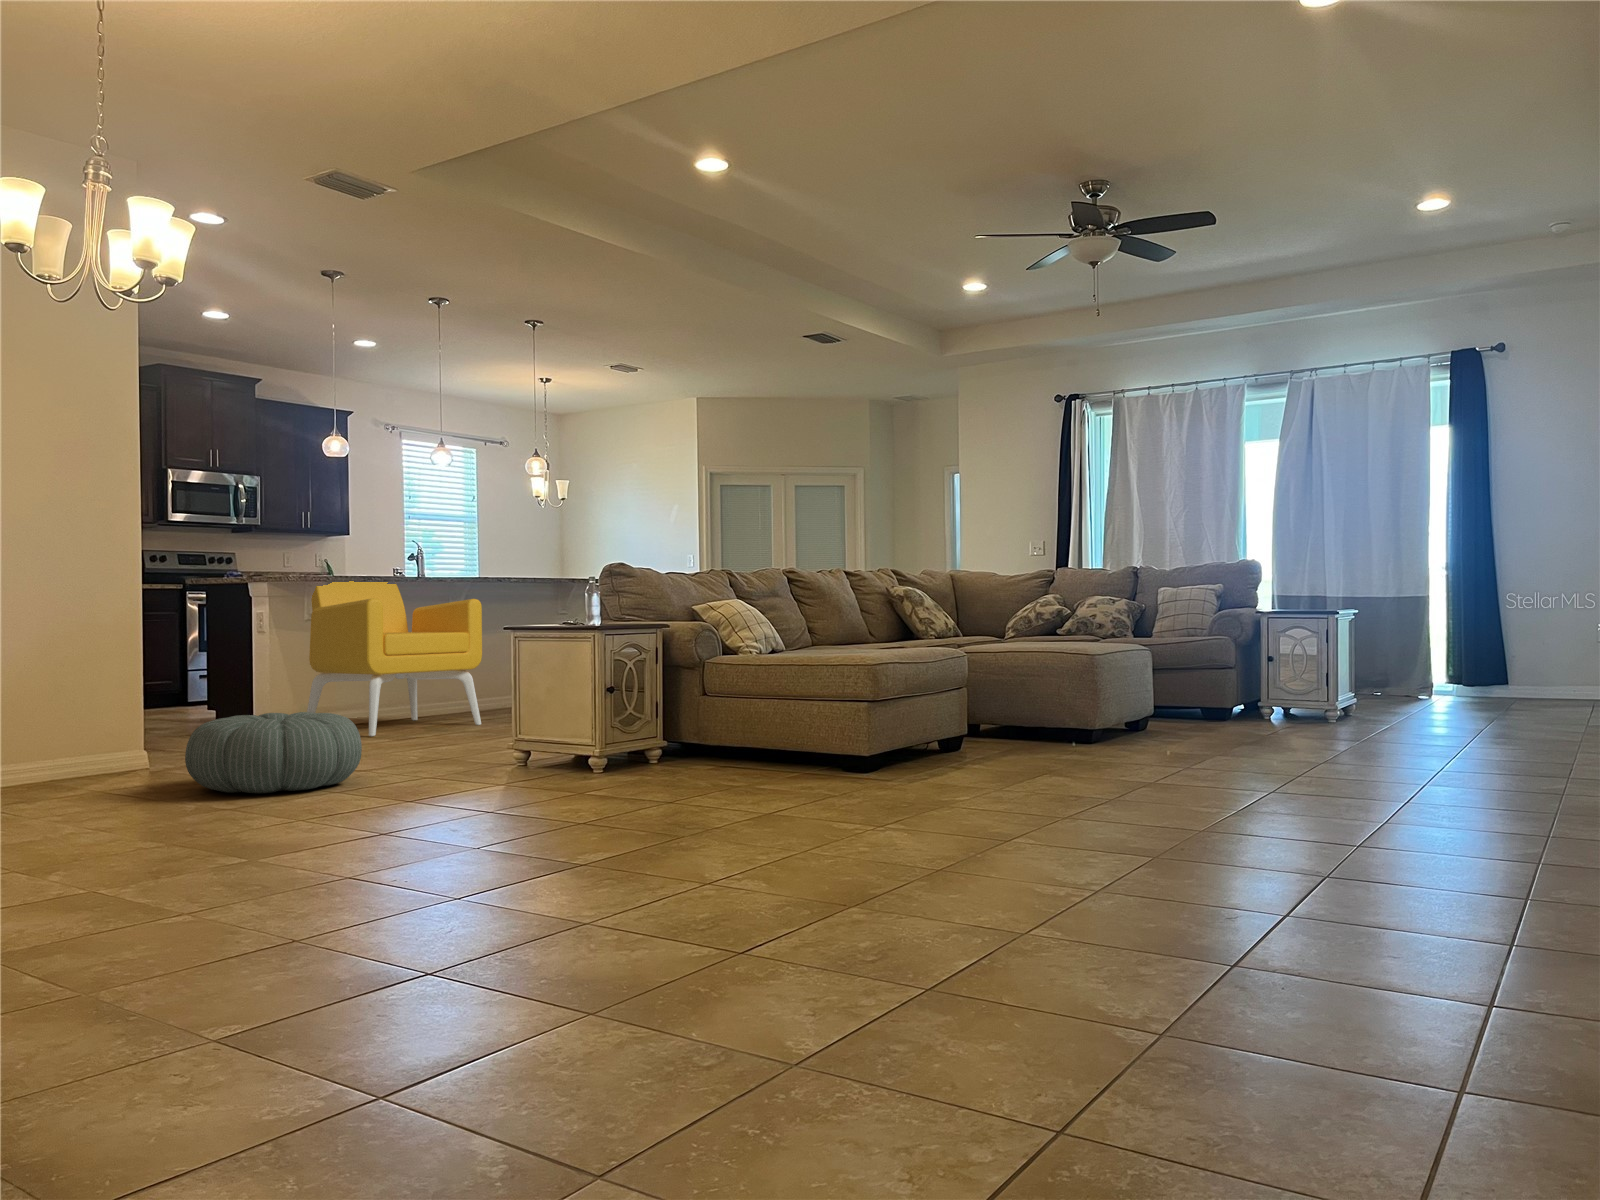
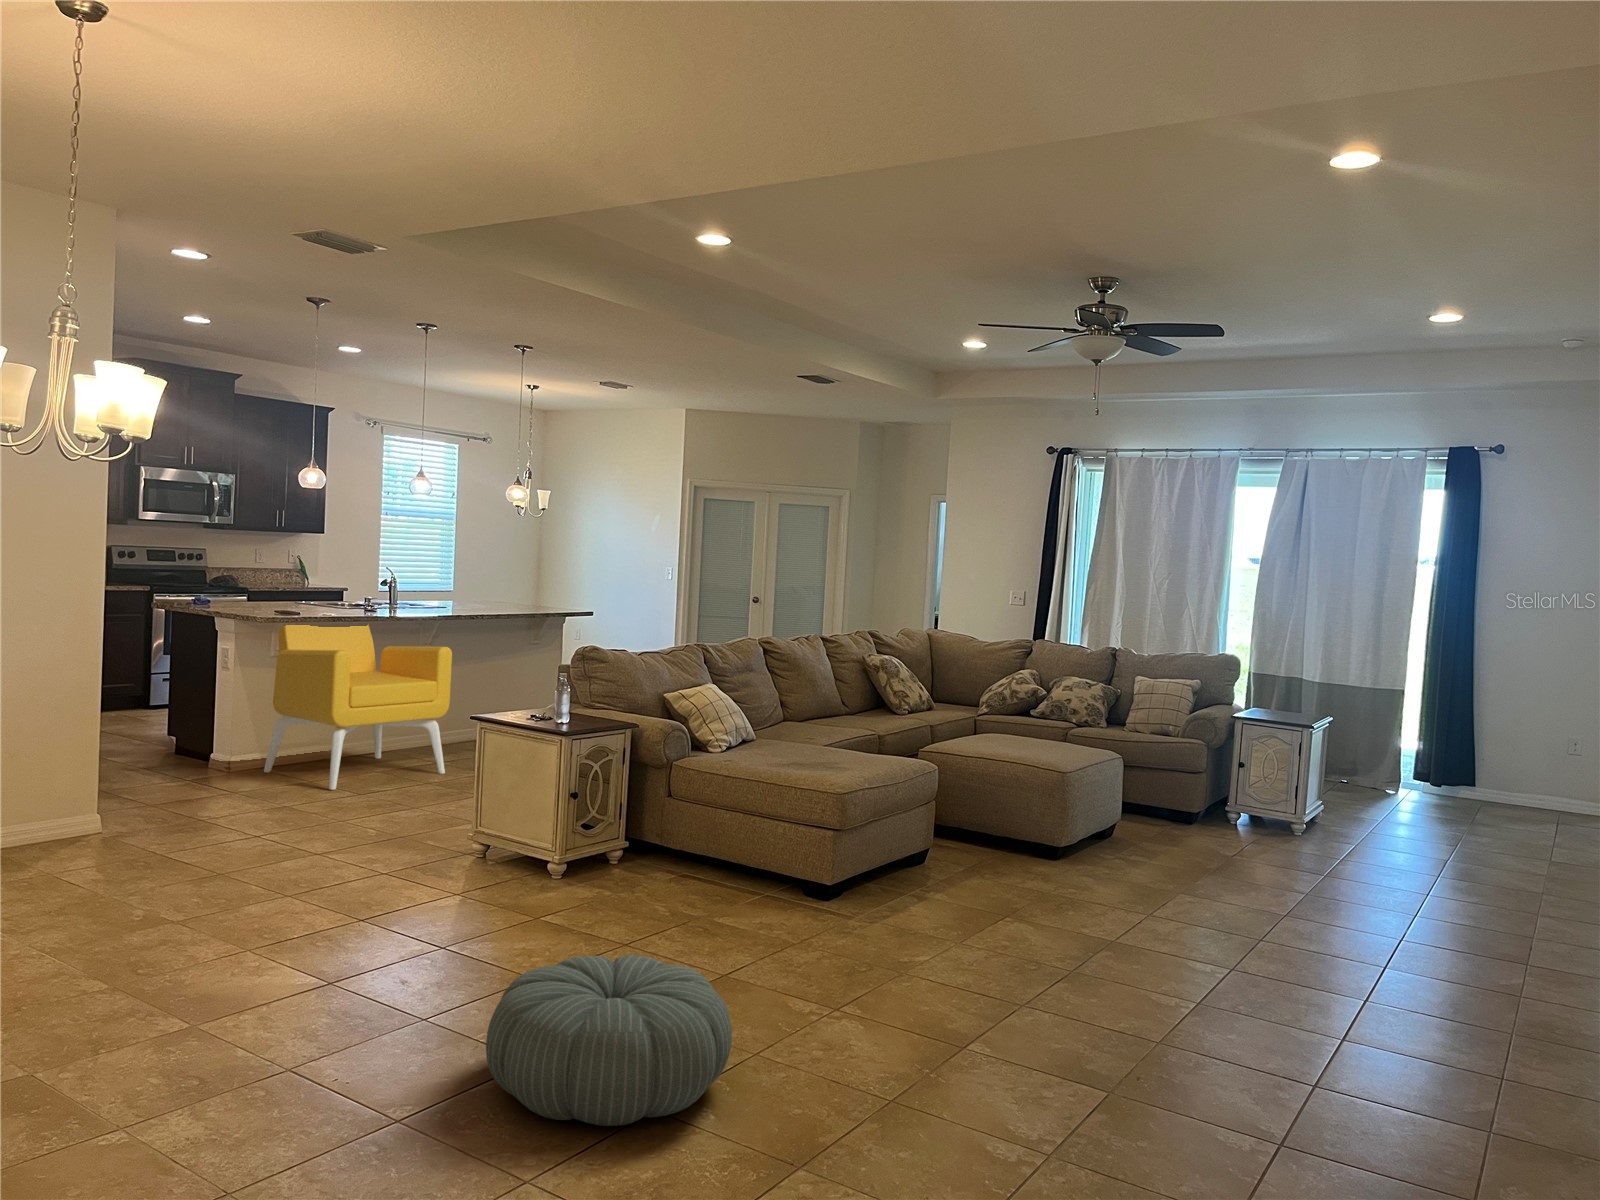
pouf: present [185,712,362,794] -> present [486,955,732,1126]

